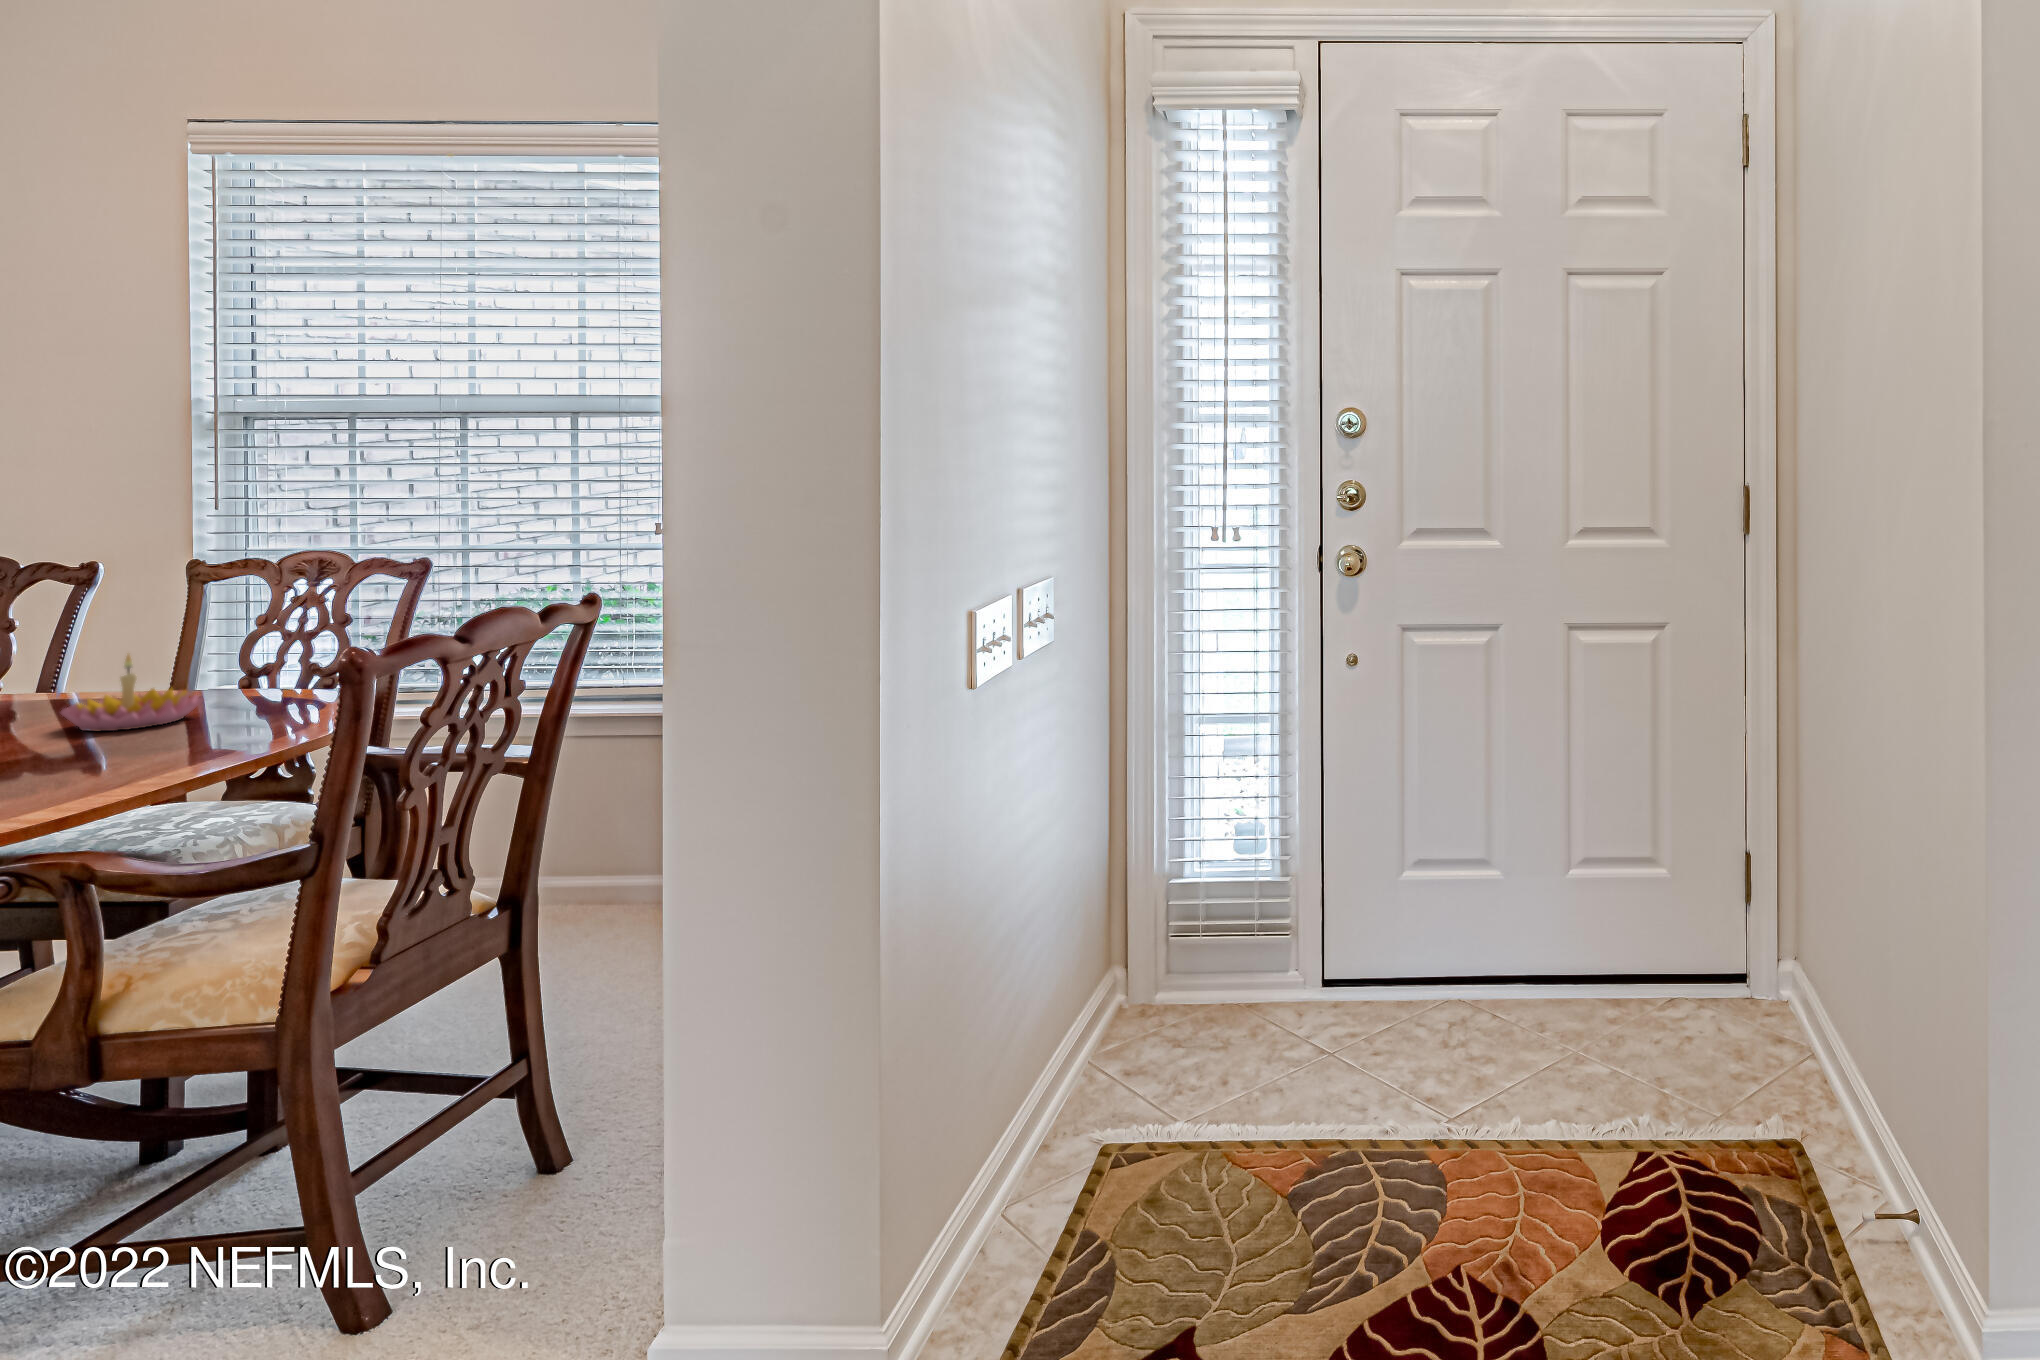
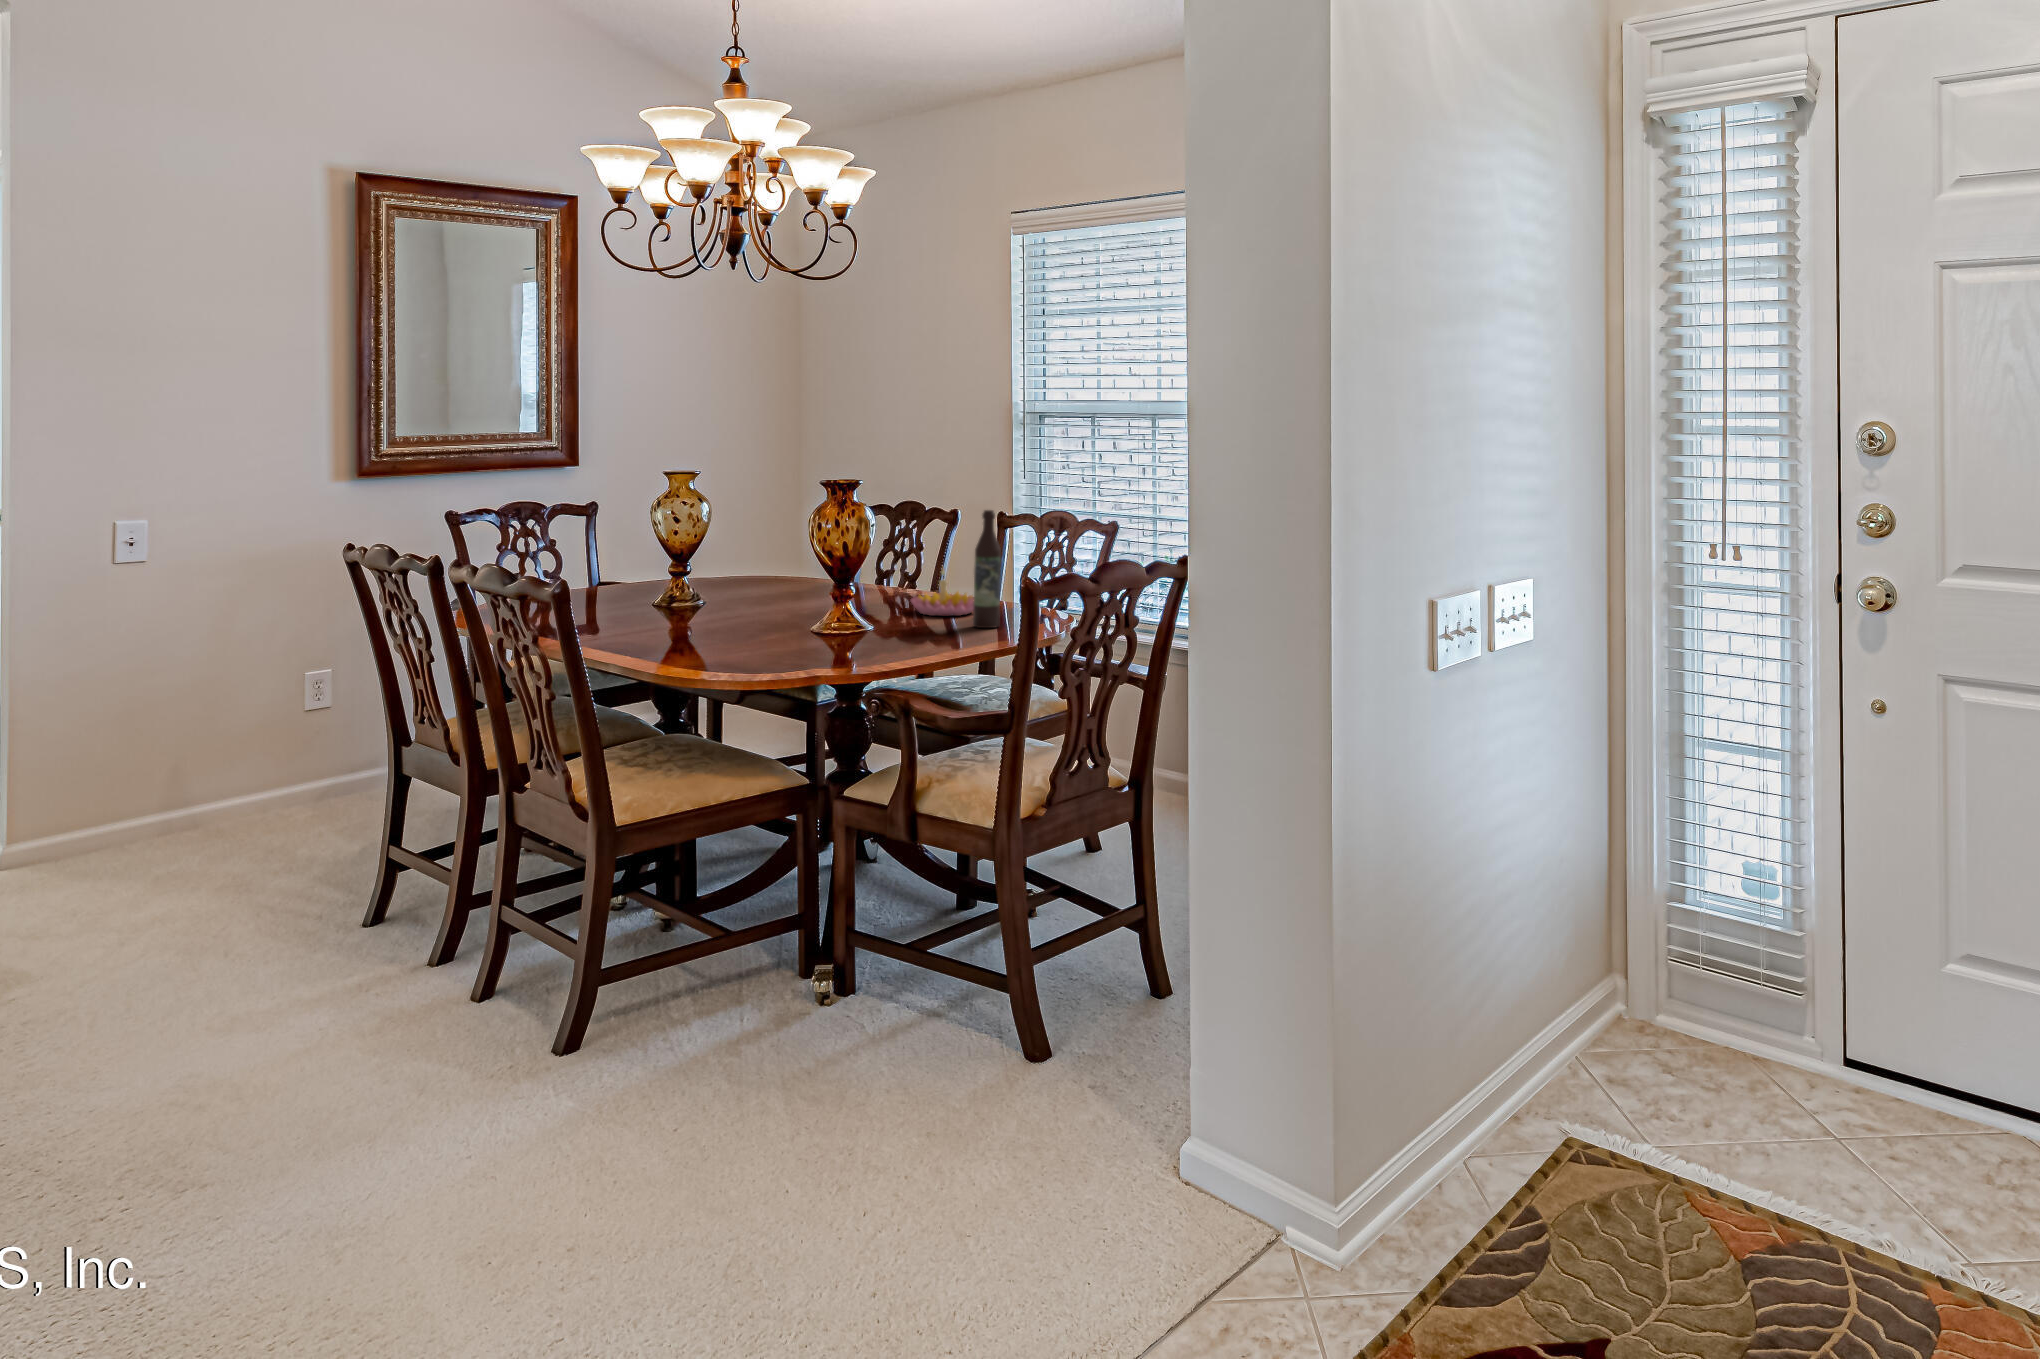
wine bottle: none [205,562,256,736] -> present [973,510,1001,628]

